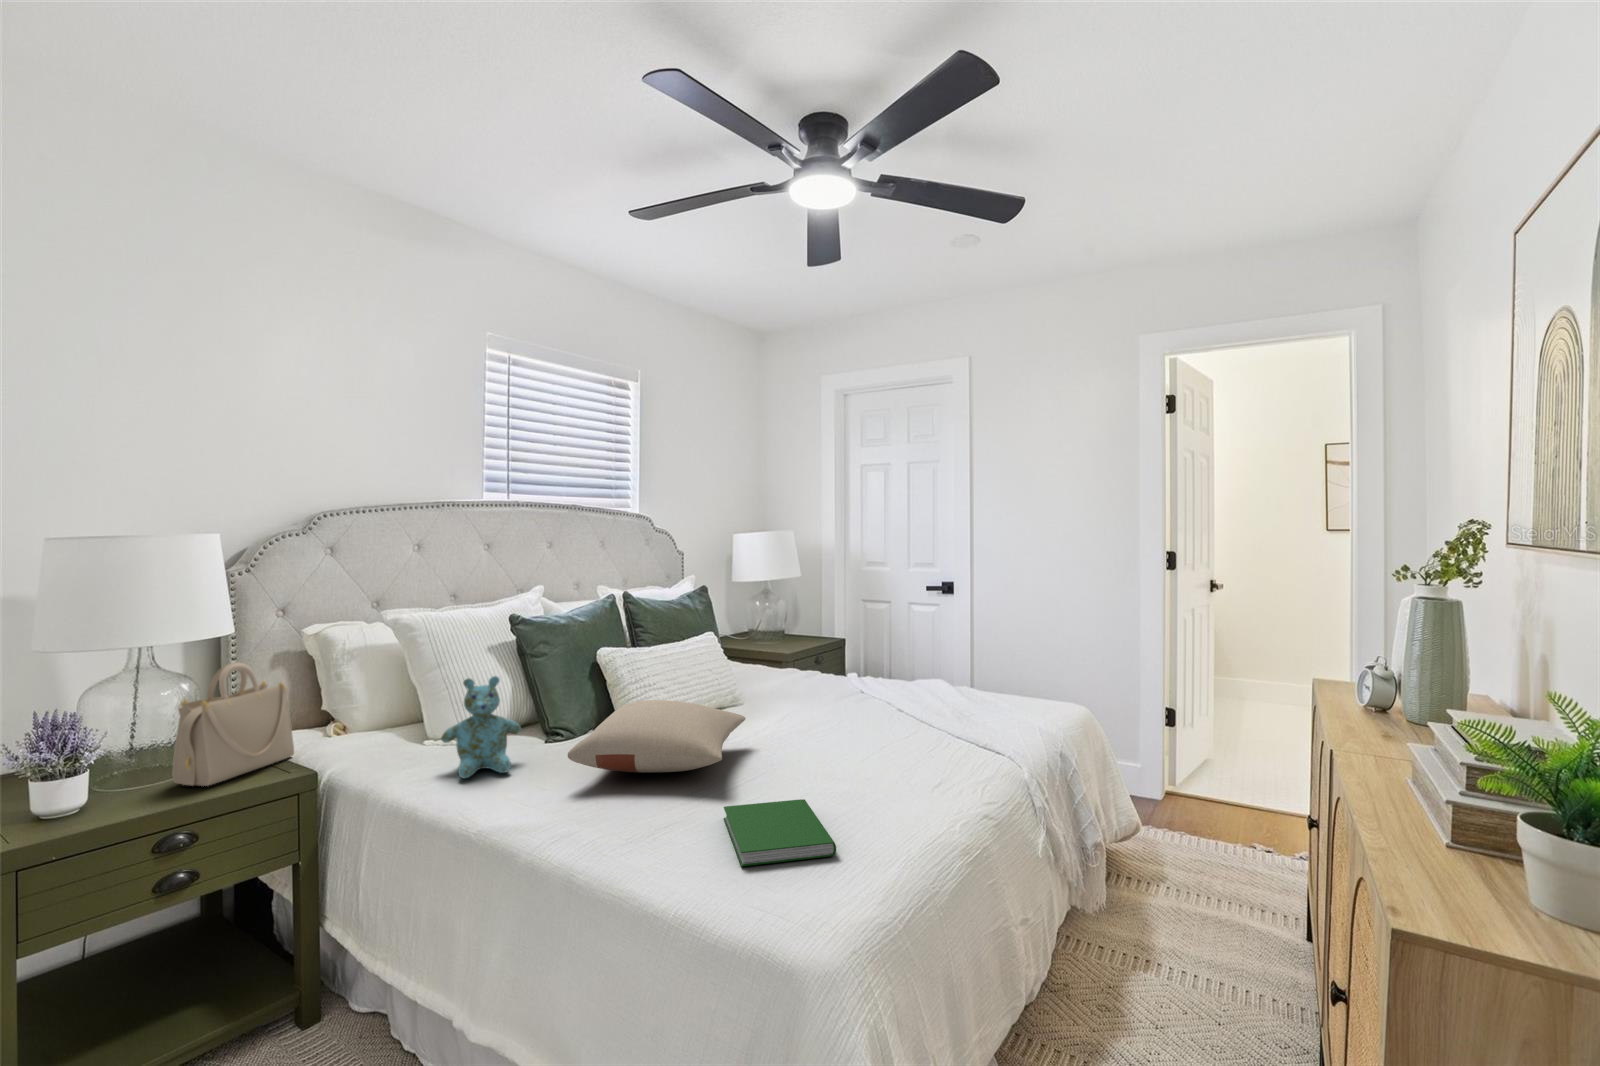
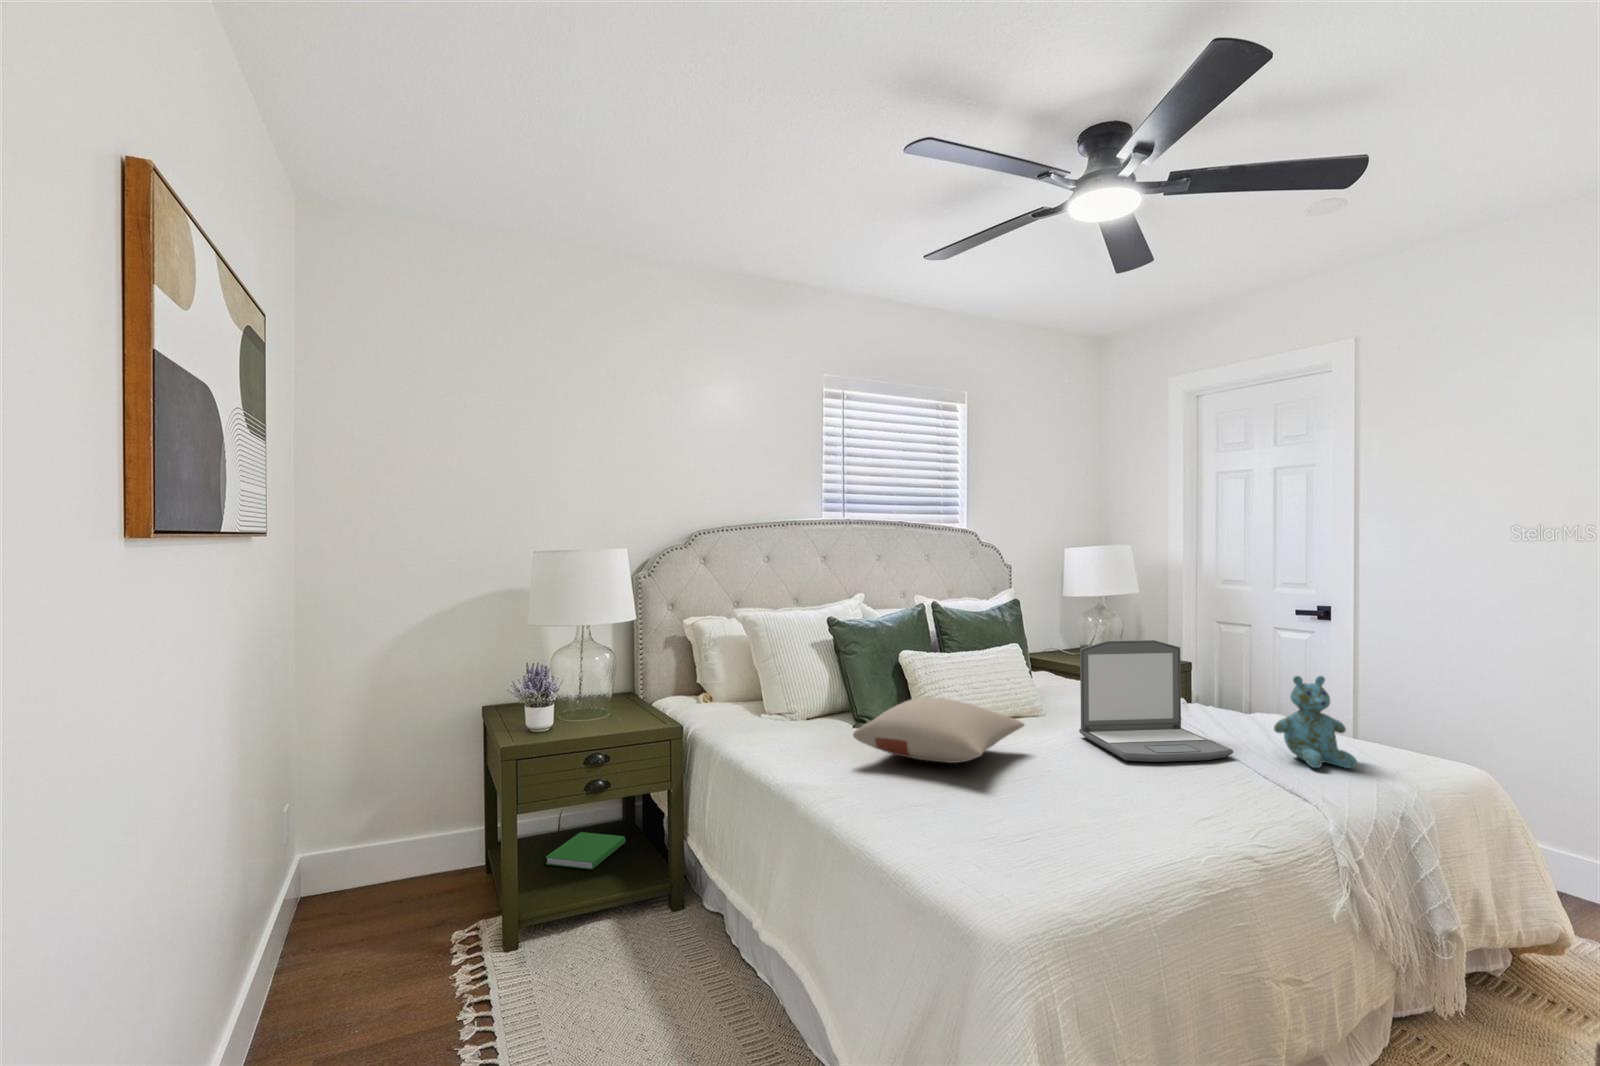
laptop: none [789,622,925,742] -> present [1079,640,1233,762]
handbag: present [172,662,294,786] -> none [600,640,674,727]
stuffed bear: present [441,676,521,778] -> present [1274,676,1357,768]
hardcover book: present [724,799,836,866] -> present [546,832,625,870]

